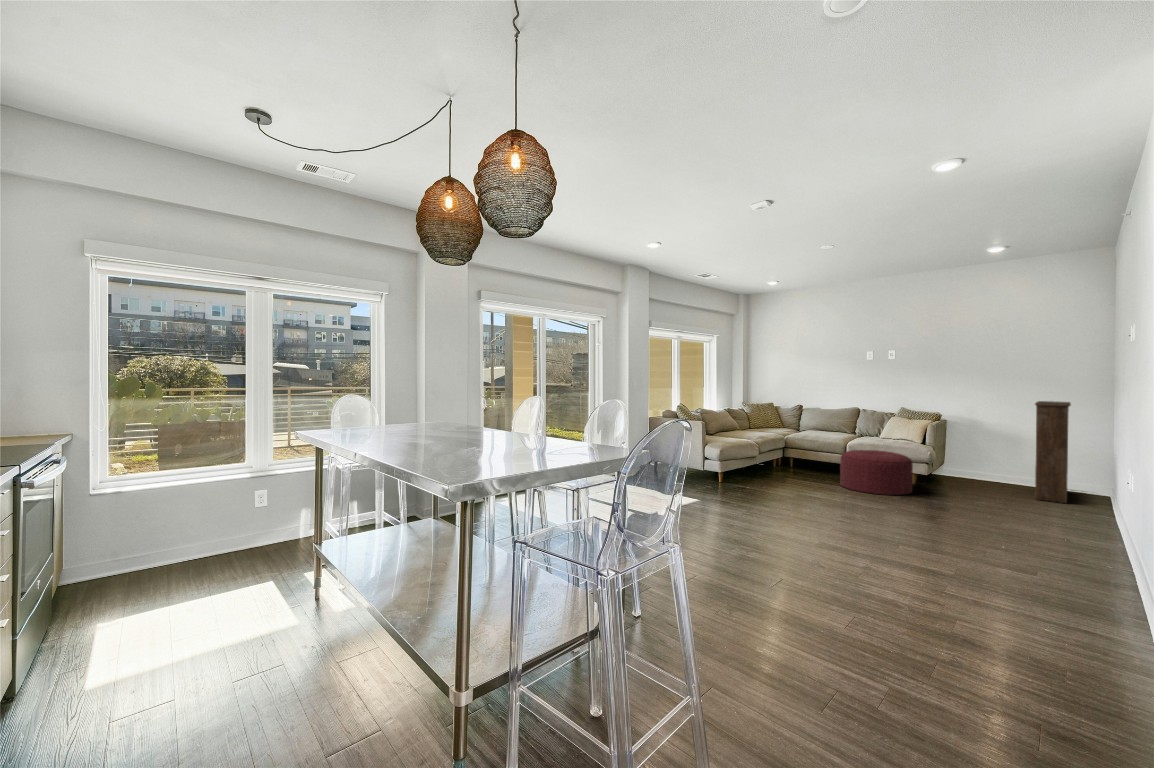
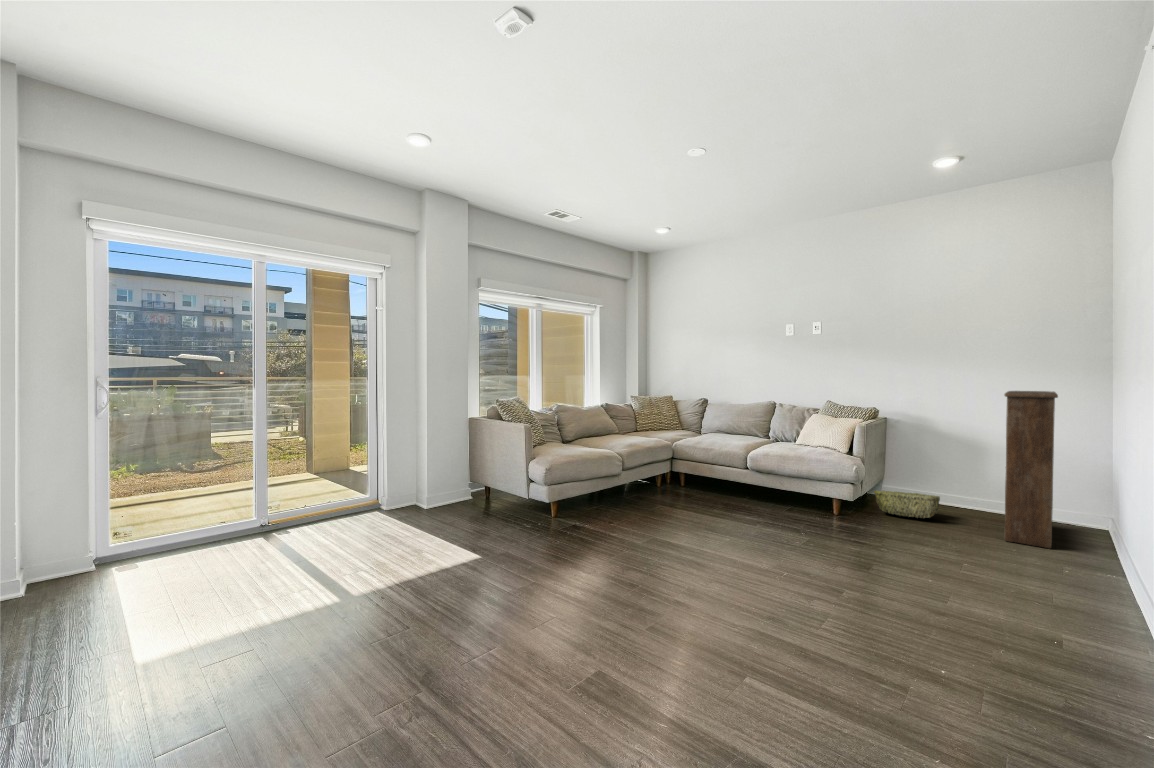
ottoman: present [840,450,913,495] -> none [728,464,828,536]
woven basket: none [941,469,989,488] -> present [874,491,940,518]

